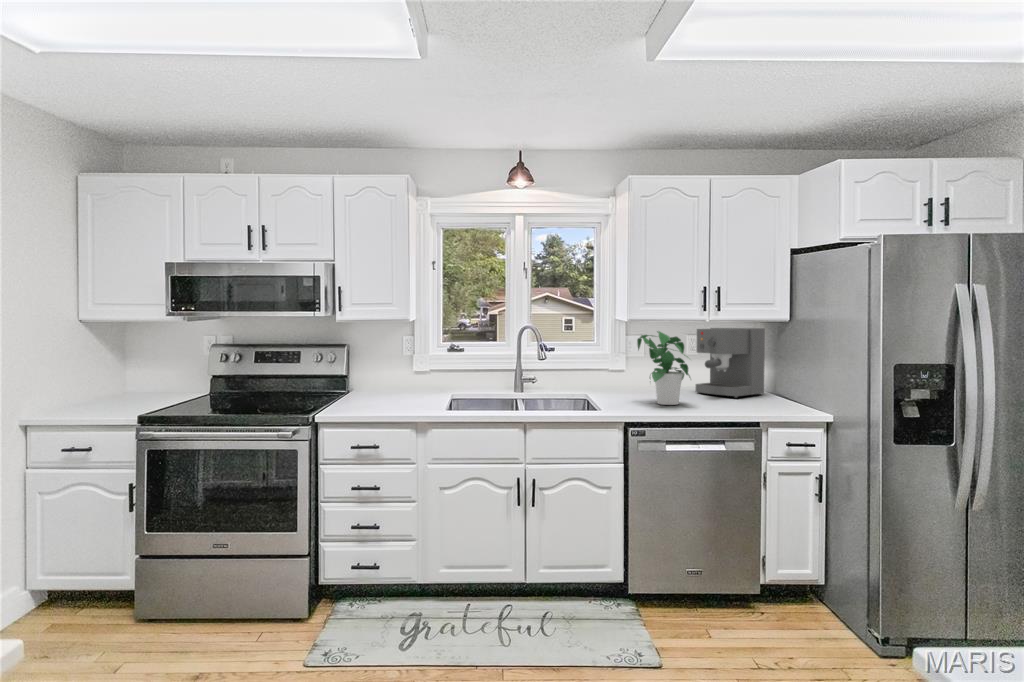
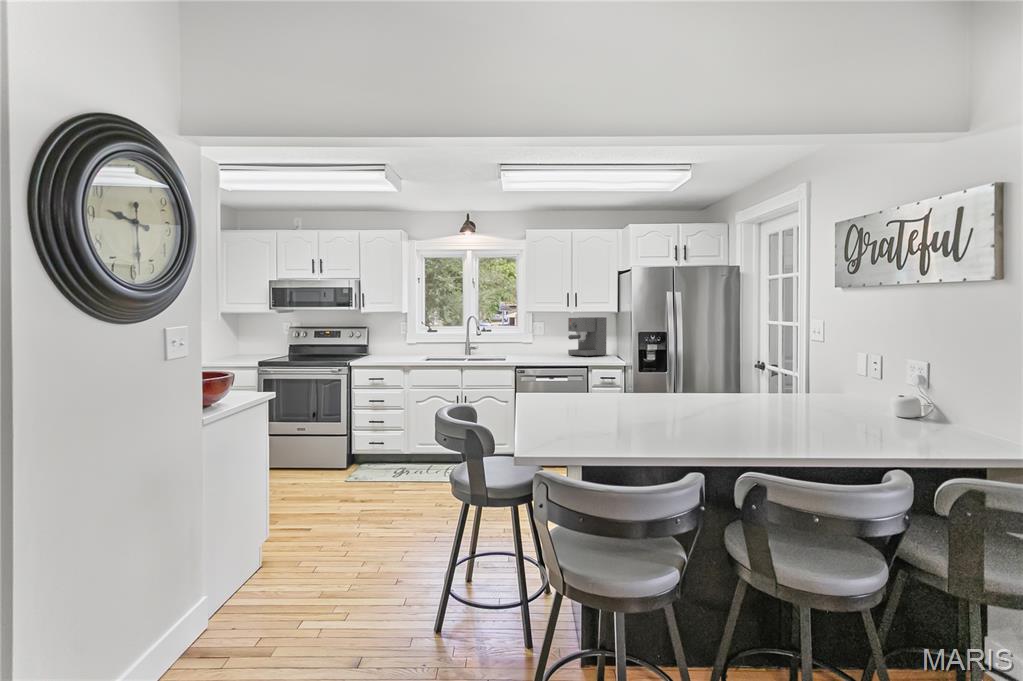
potted plant: present [637,331,690,405] -> none [528,318,556,359]

